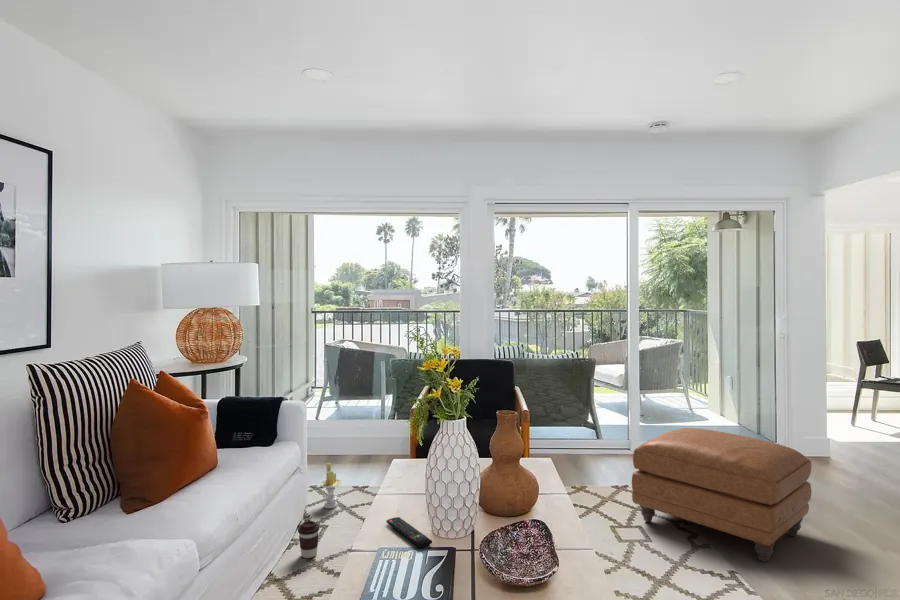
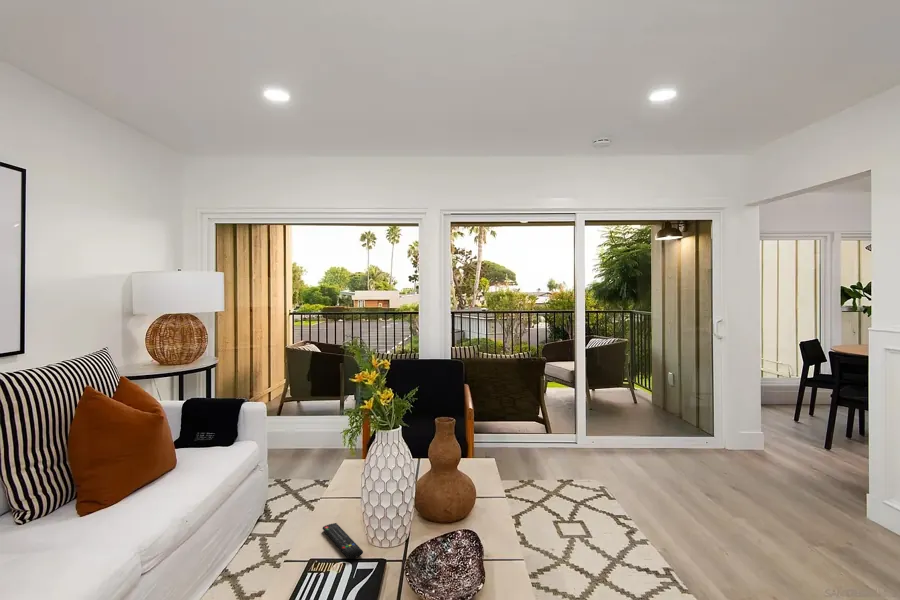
ottoman: present [632,428,812,562] -> none [574,427,740,558]
candle: present [320,462,342,508] -> none [283,458,304,503]
coffee cup: present [298,521,319,558] -> none [250,519,272,556]

